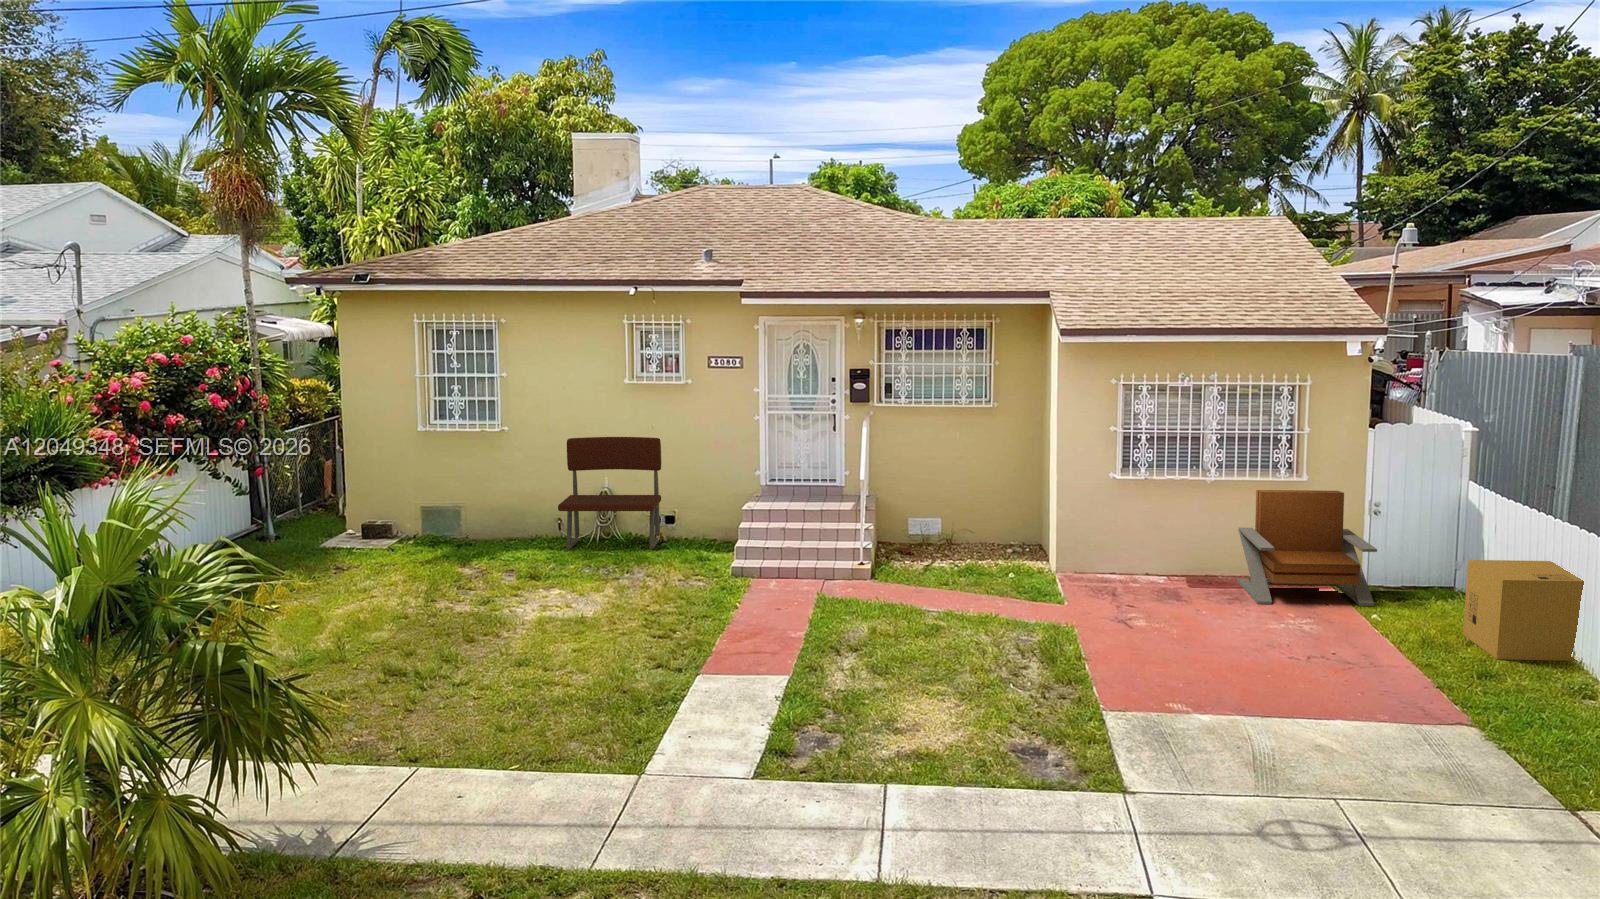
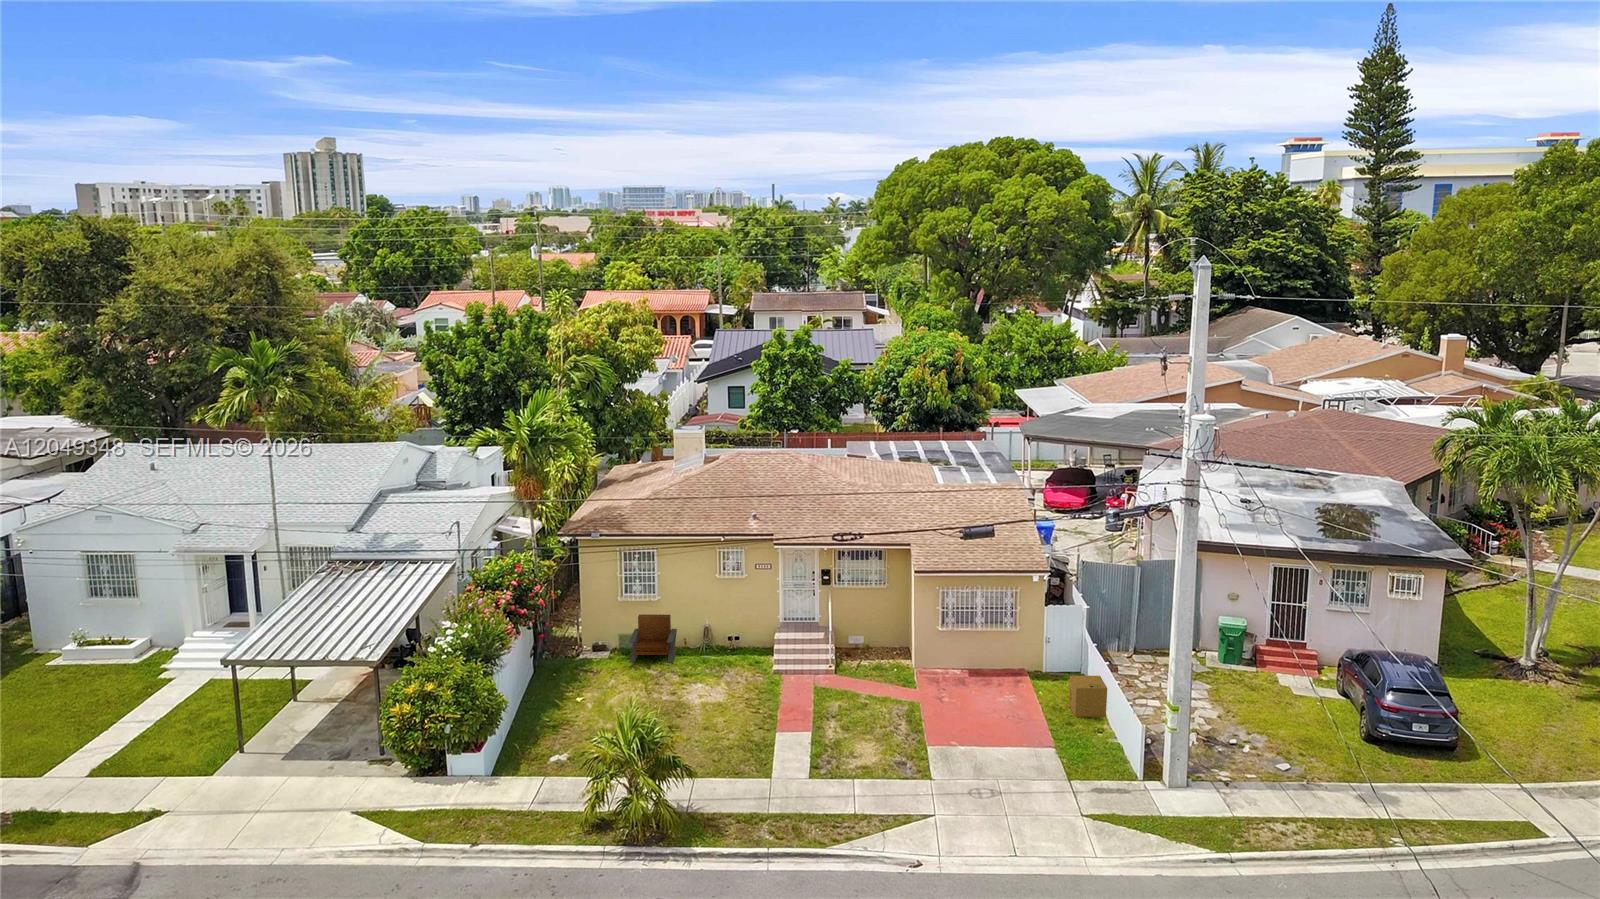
bench: present [558,437,661,550] -> none [690,602,734,657]
lounge chair: present [1237,490,1377,606] -> present [629,614,677,663]

